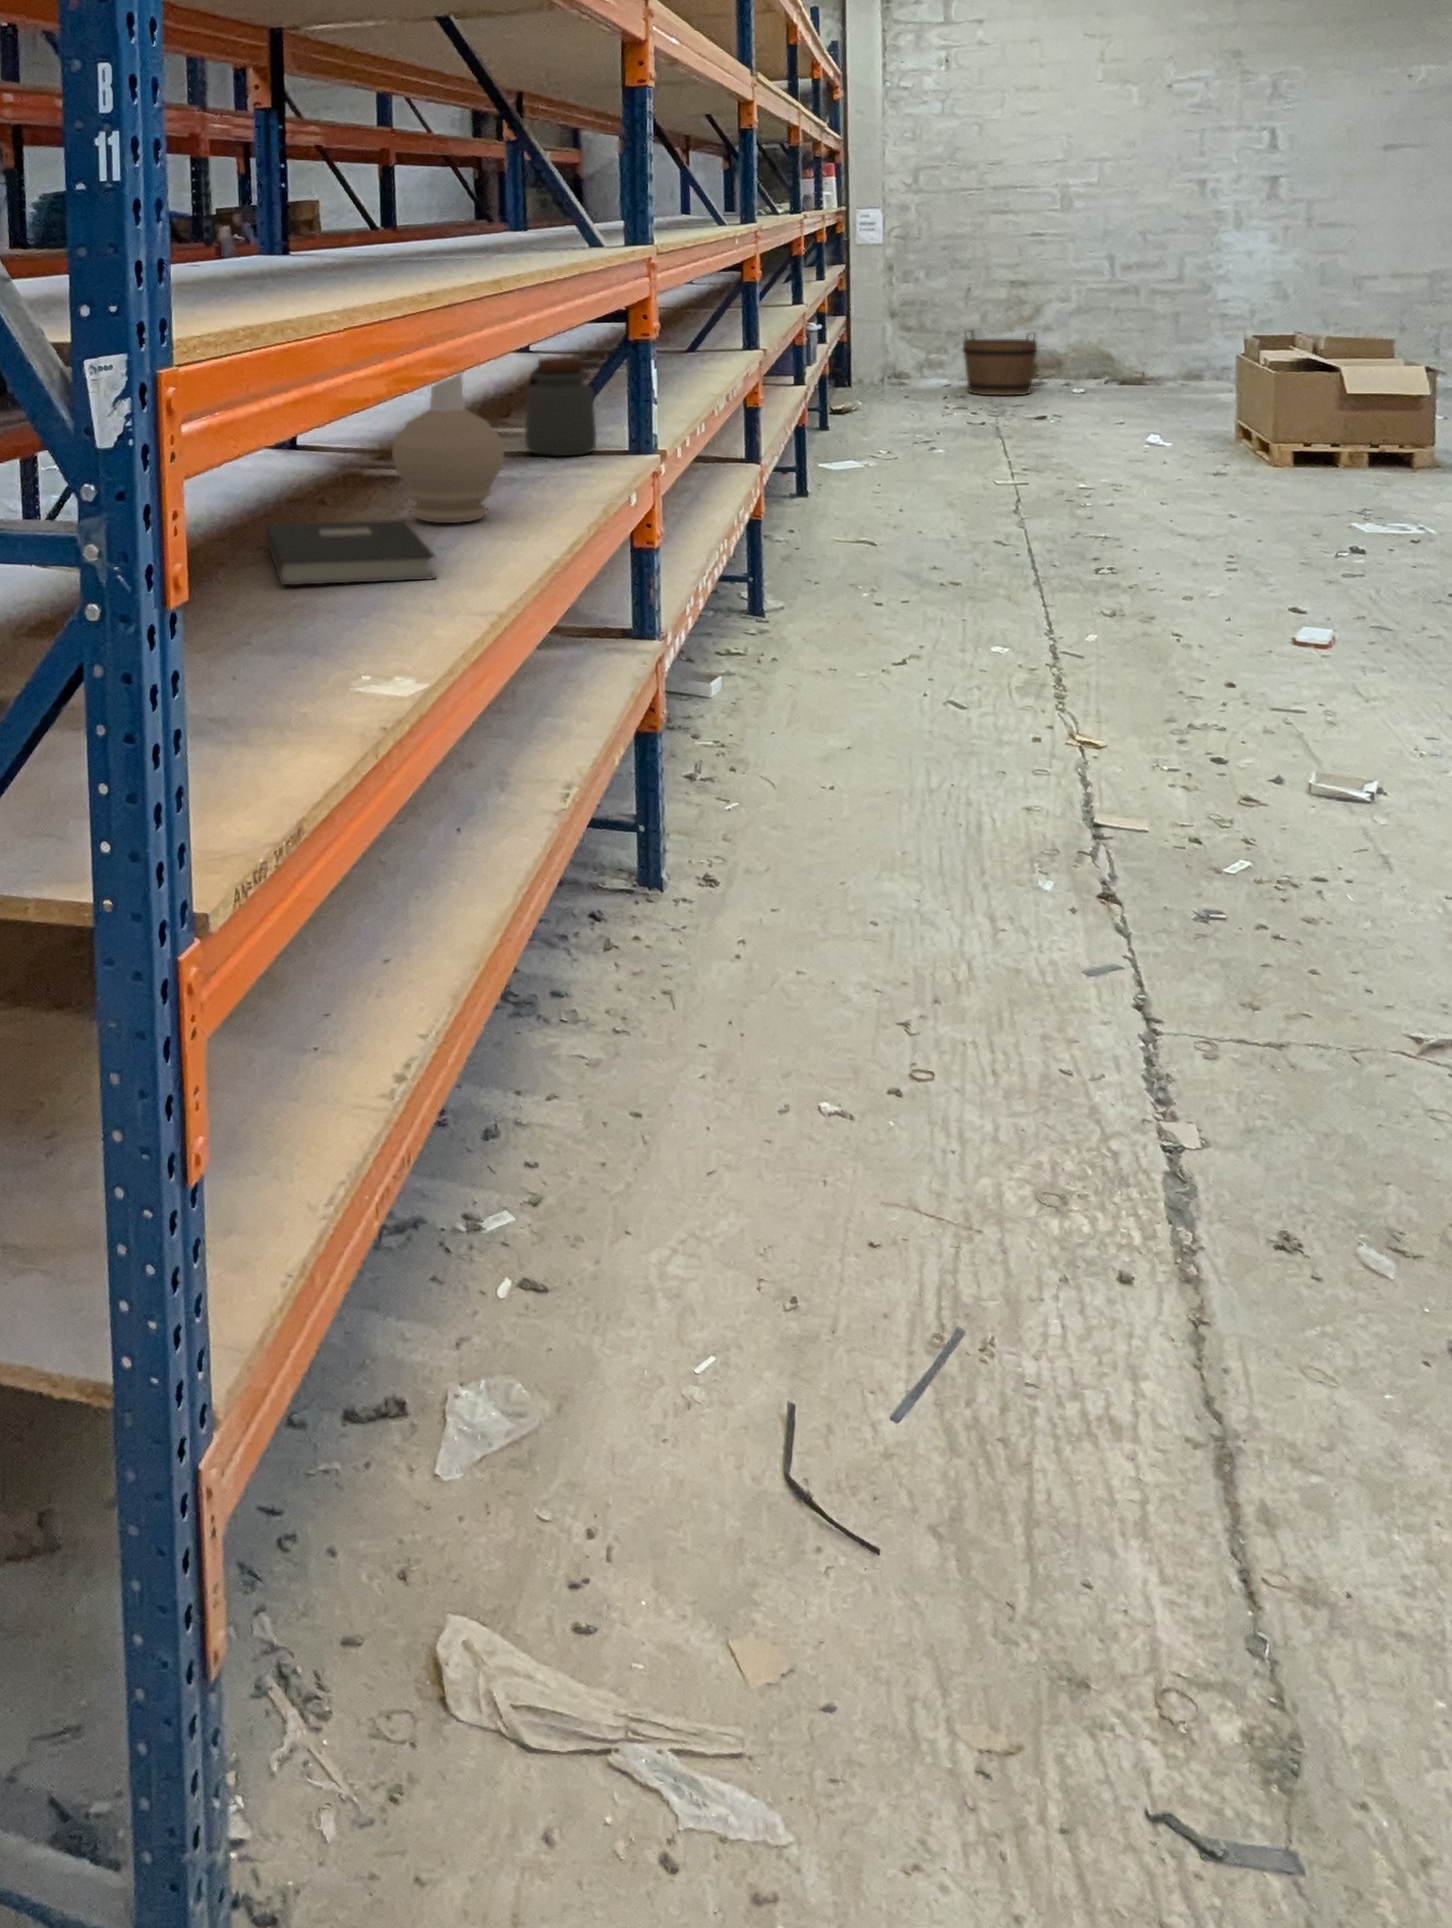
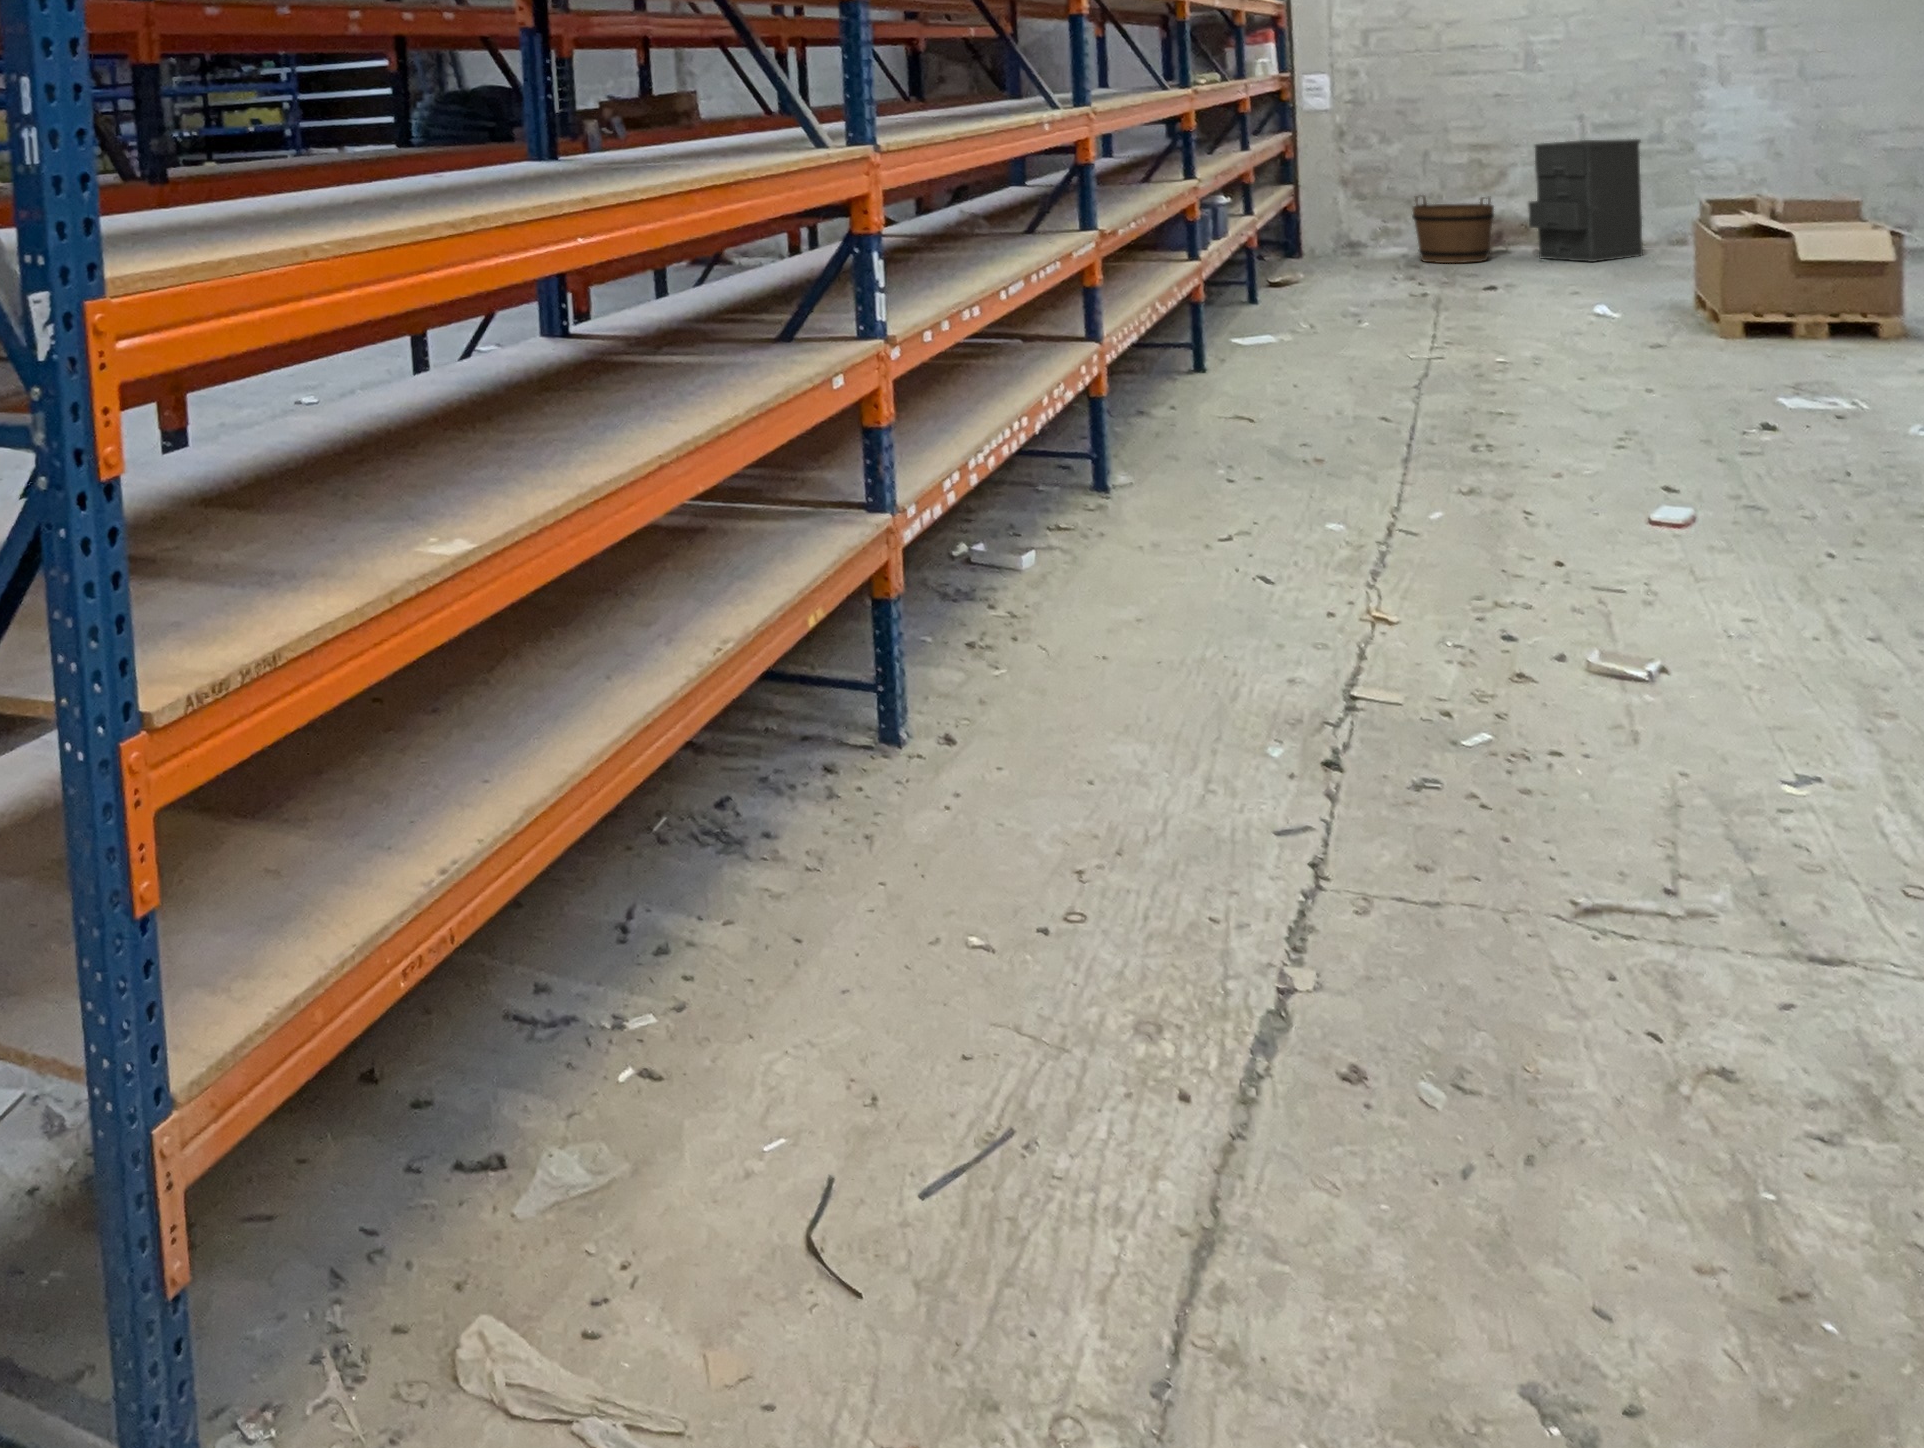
filing cabinet: none [1069,281,1170,397] -> present [1528,139,1643,262]
jar: present [525,358,596,456] -> none [763,252,829,343]
bottle: present [392,374,504,523] -> none [583,240,682,407]
book: present [265,520,435,585] -> none [435,405,582,463]

